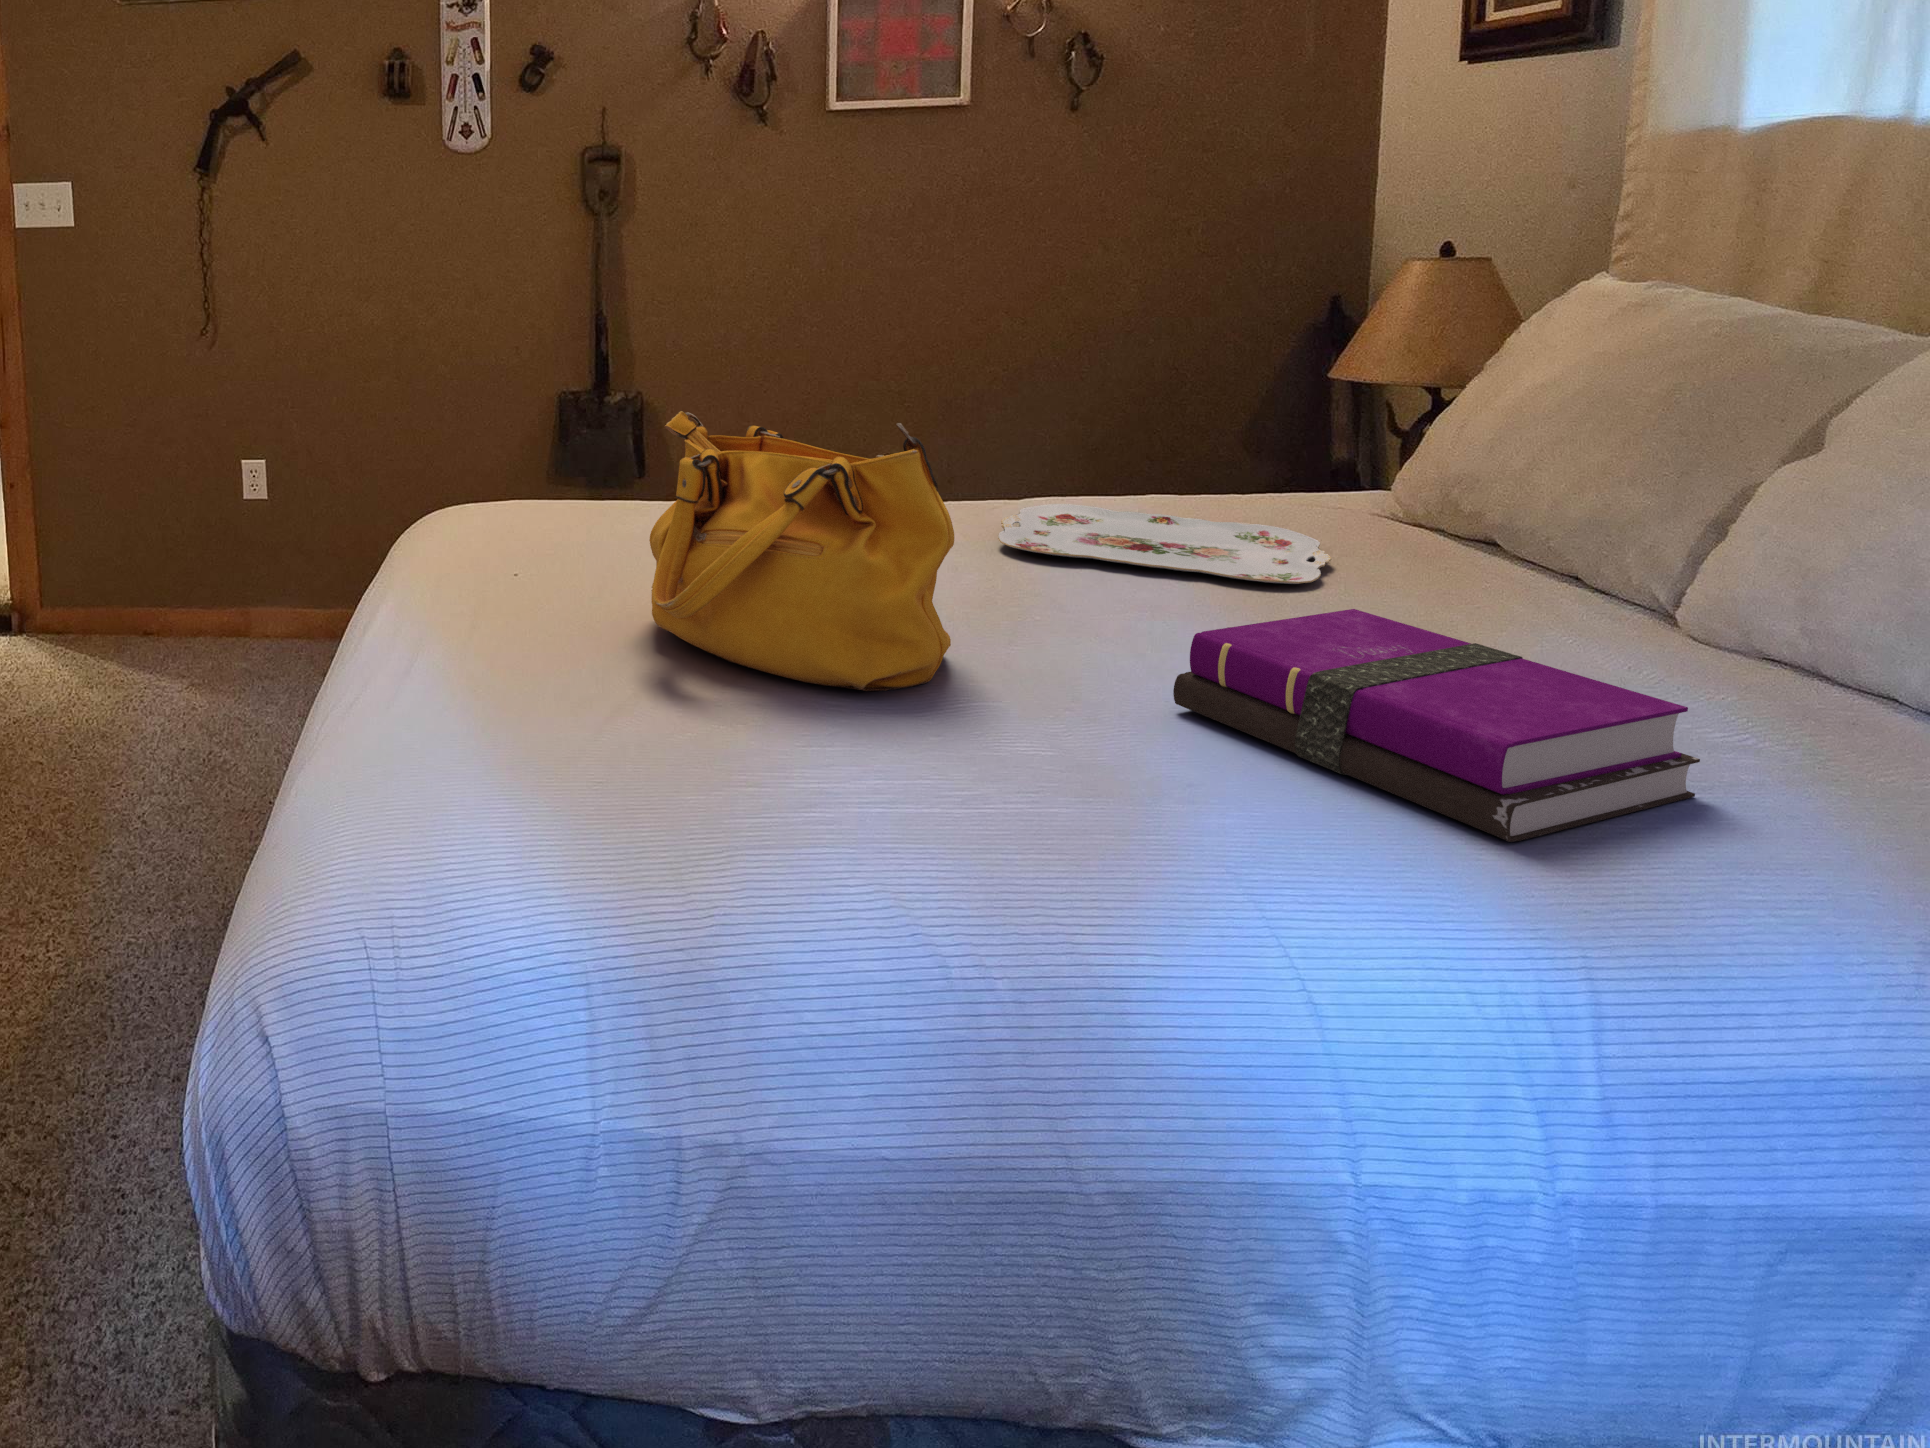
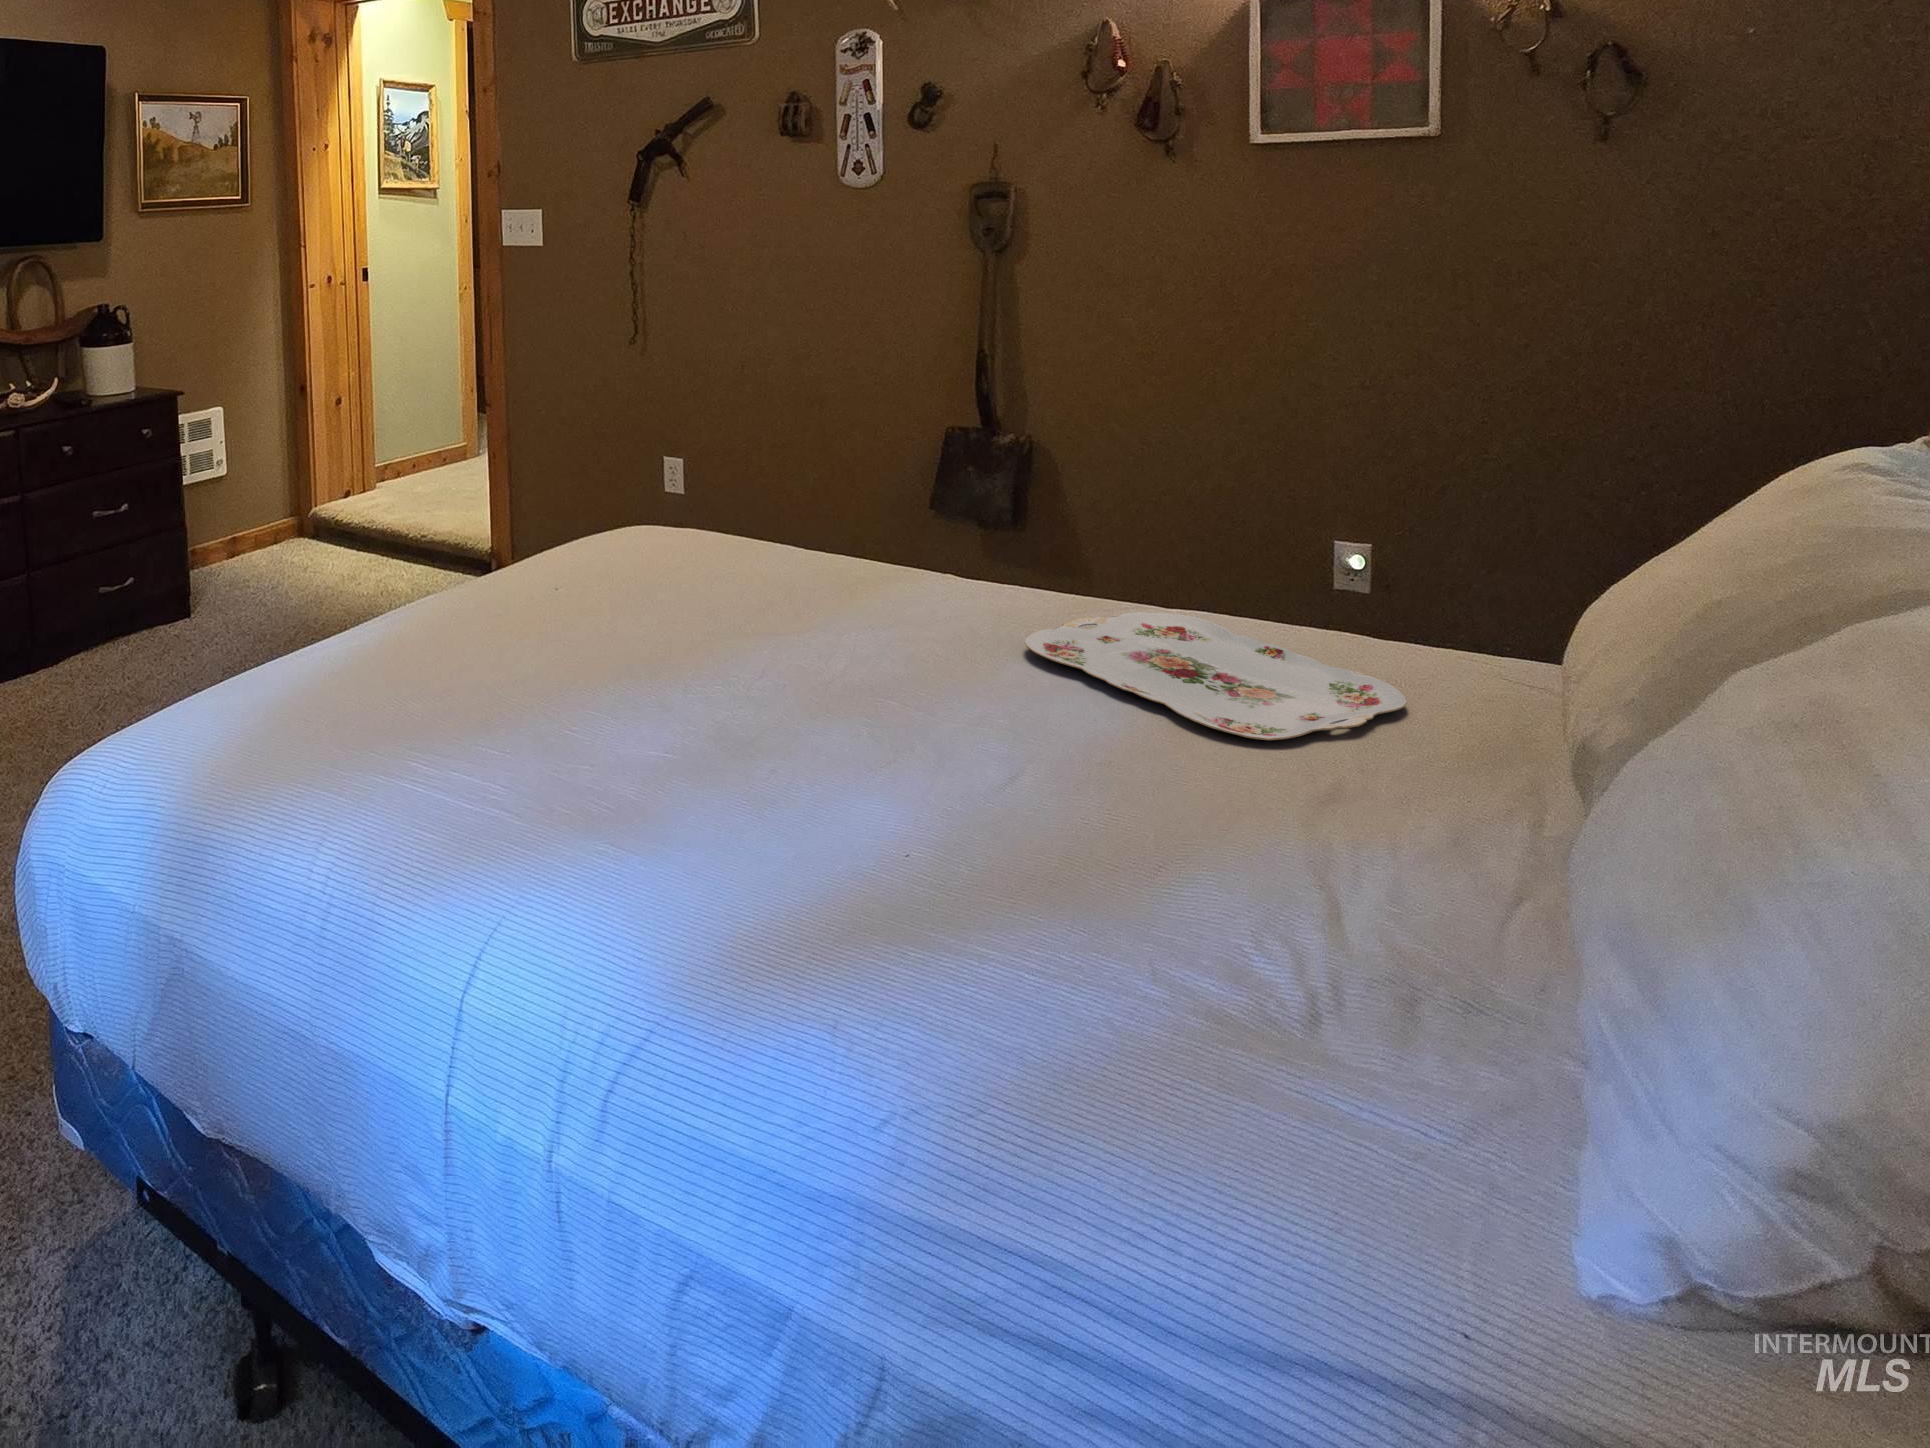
handbag: present [650,411,954,691] -> none [517,472,764,729]
notebook: present [1173,609,1700,842] -> none [831,731,1123,981]

